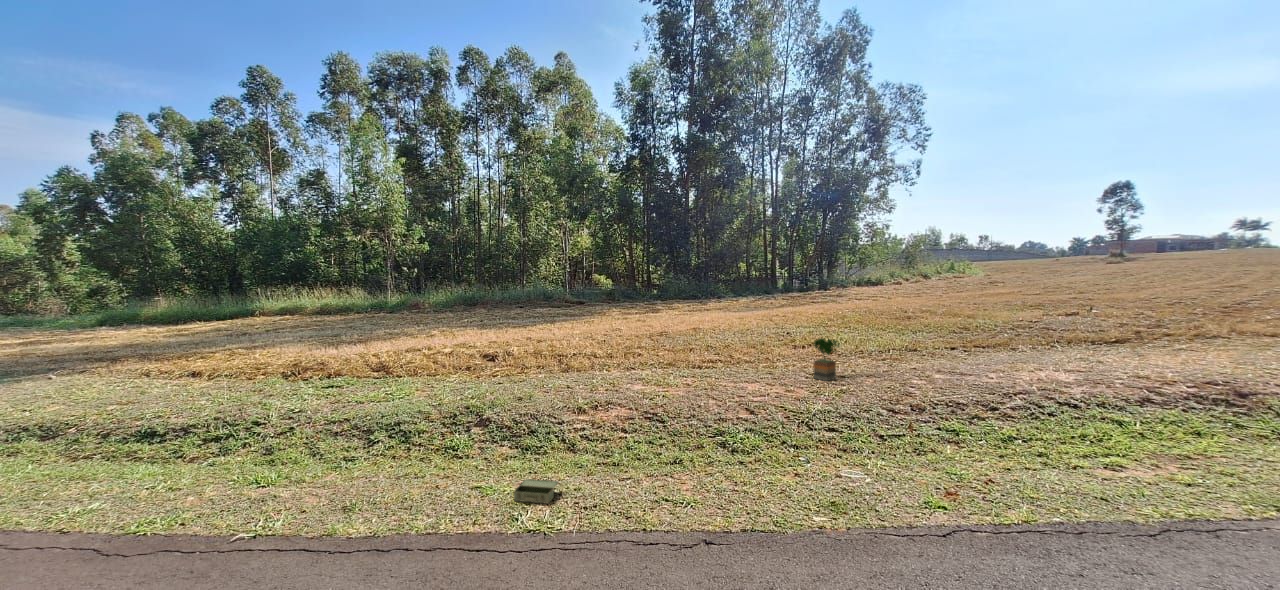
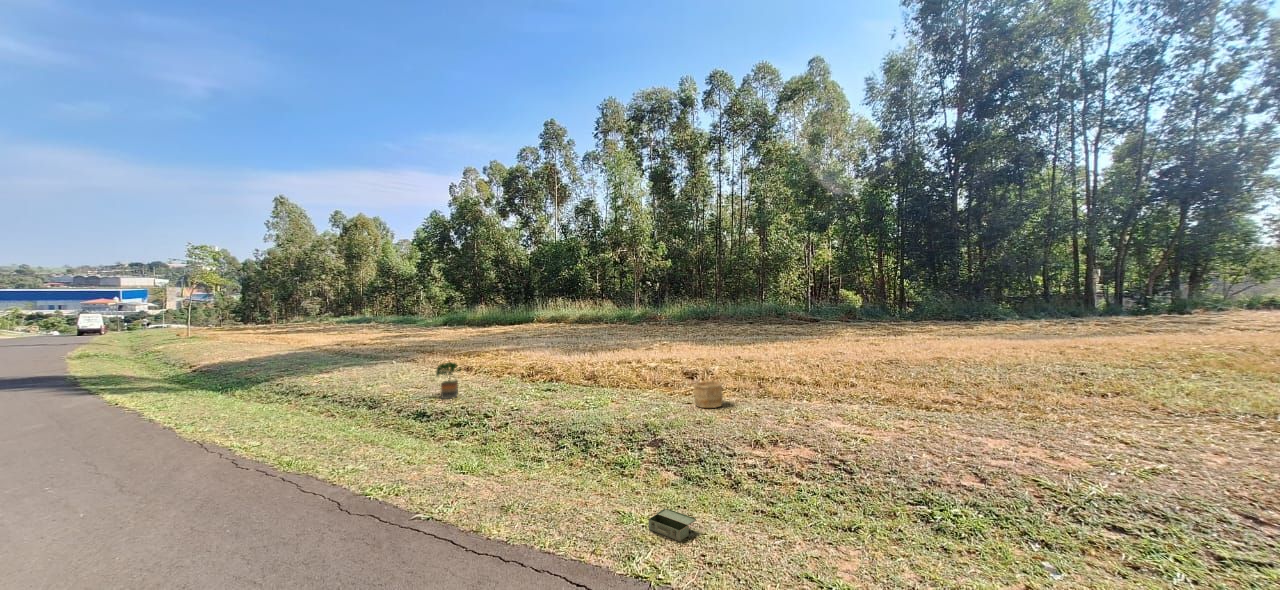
potted tree: present [814,338,839,381] -> present [436,362,461,399]
wooden bucket: none [508,360,536,386] -> present [694,381,723,408]

